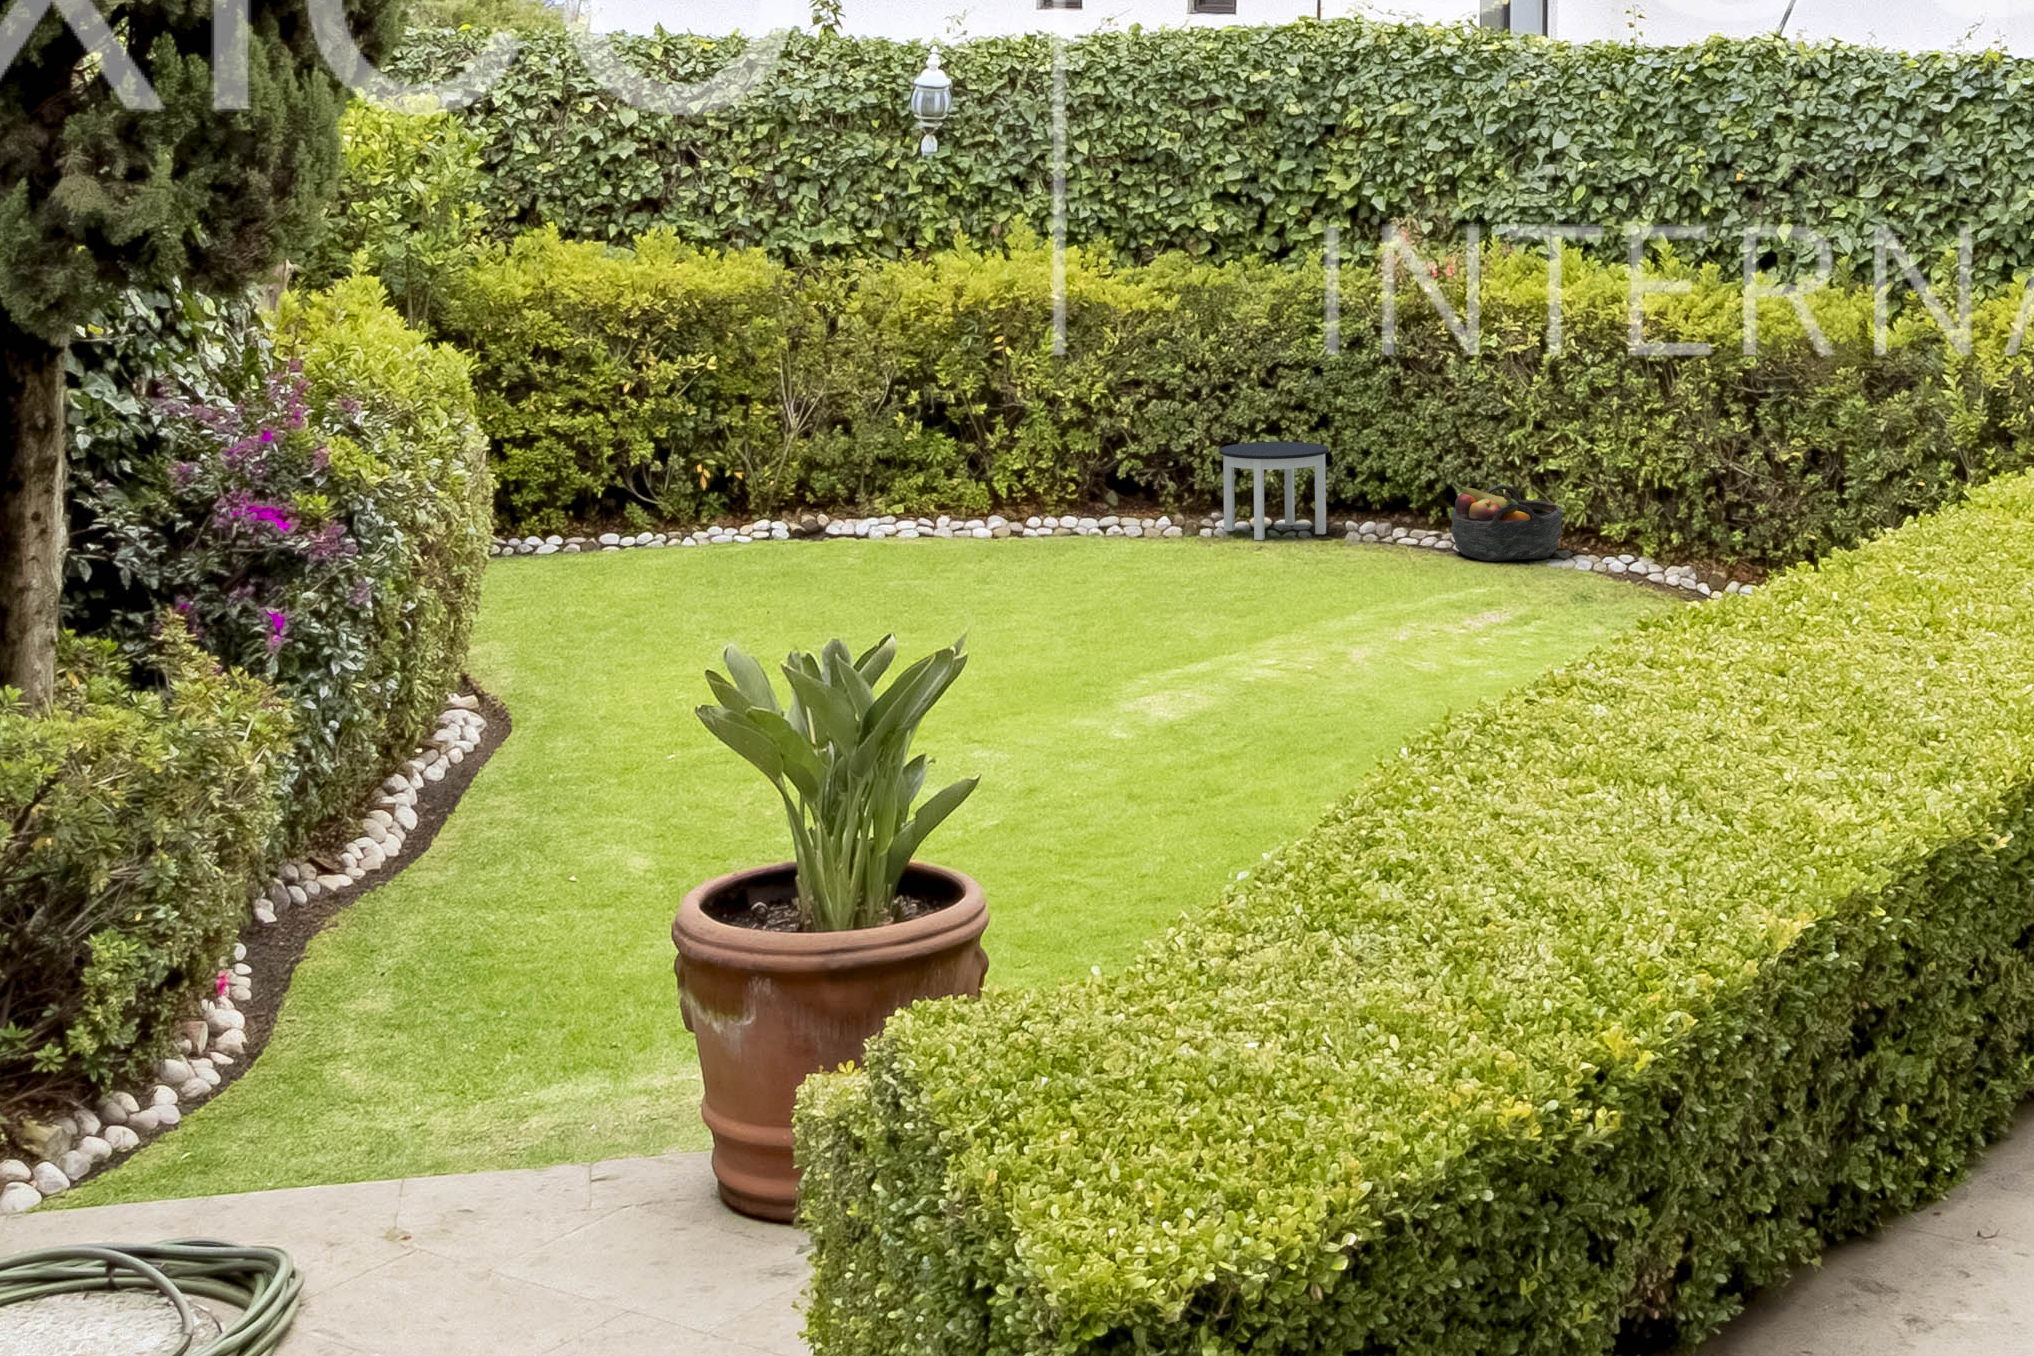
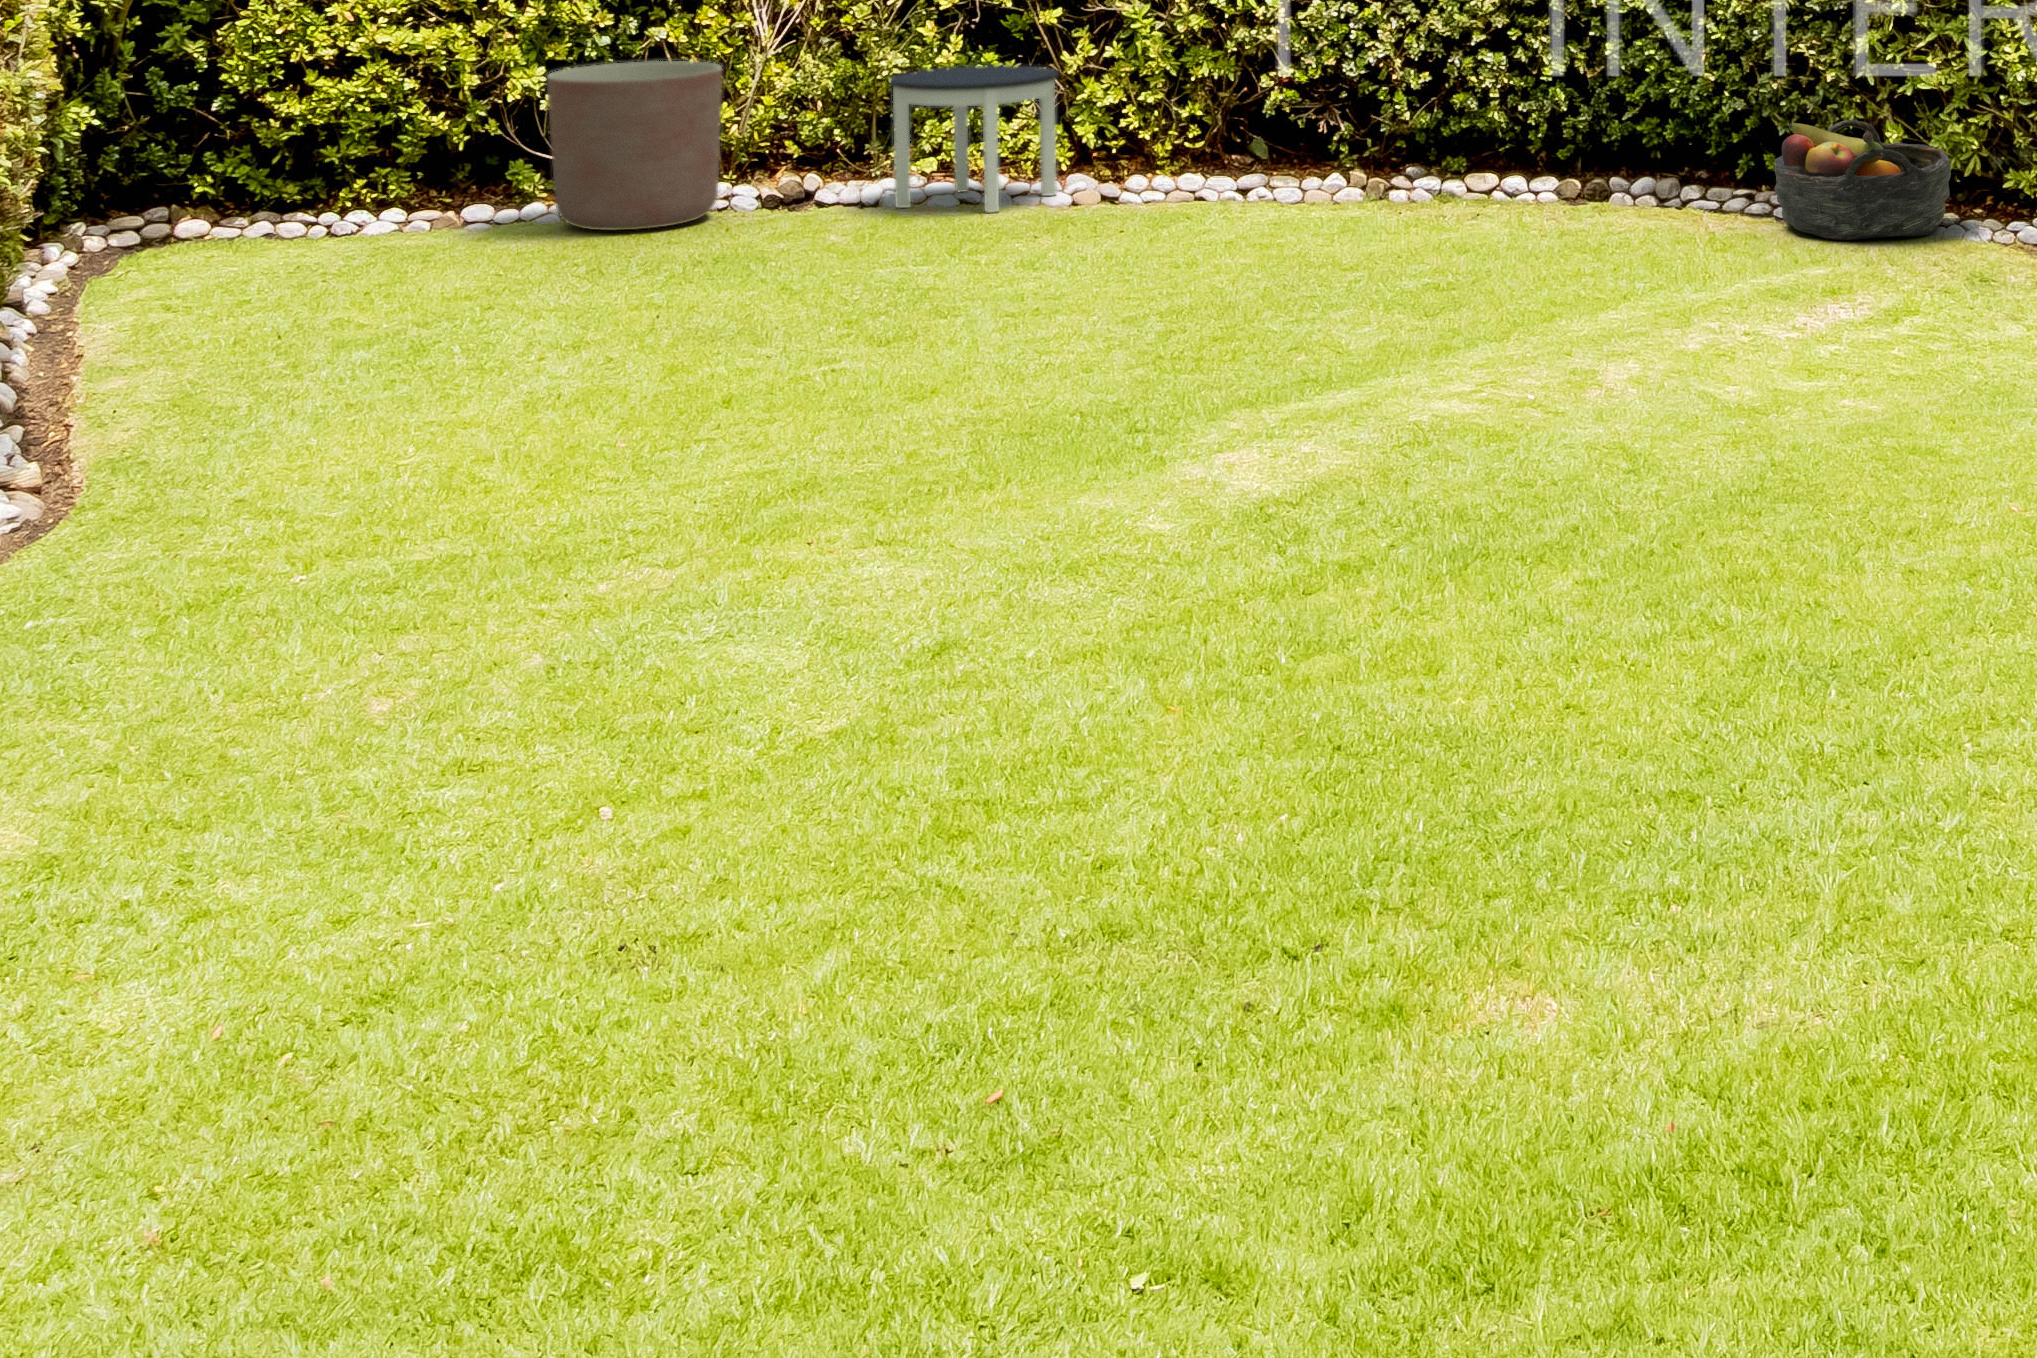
planter: none [661,439,771,549] -> present [547,61,722,230]
round table: present [1219,442,1329,540] -> present [889,65,1059,213]

